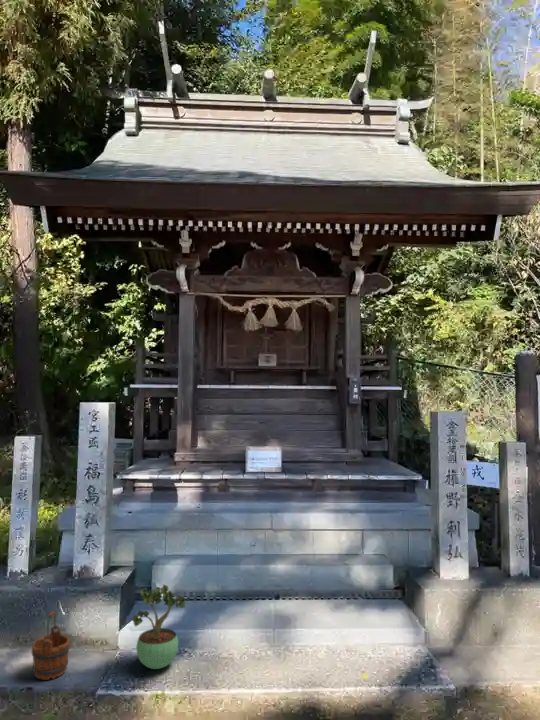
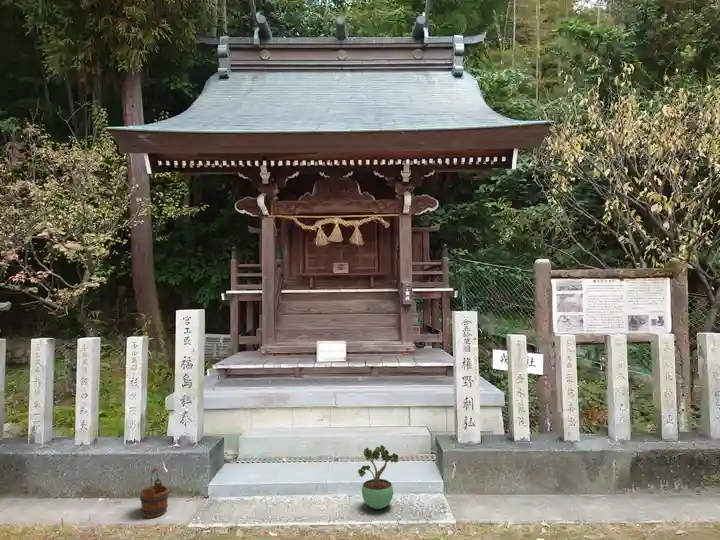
potted plant: present [132,585,185,669] -> present [358,445,398,509]

